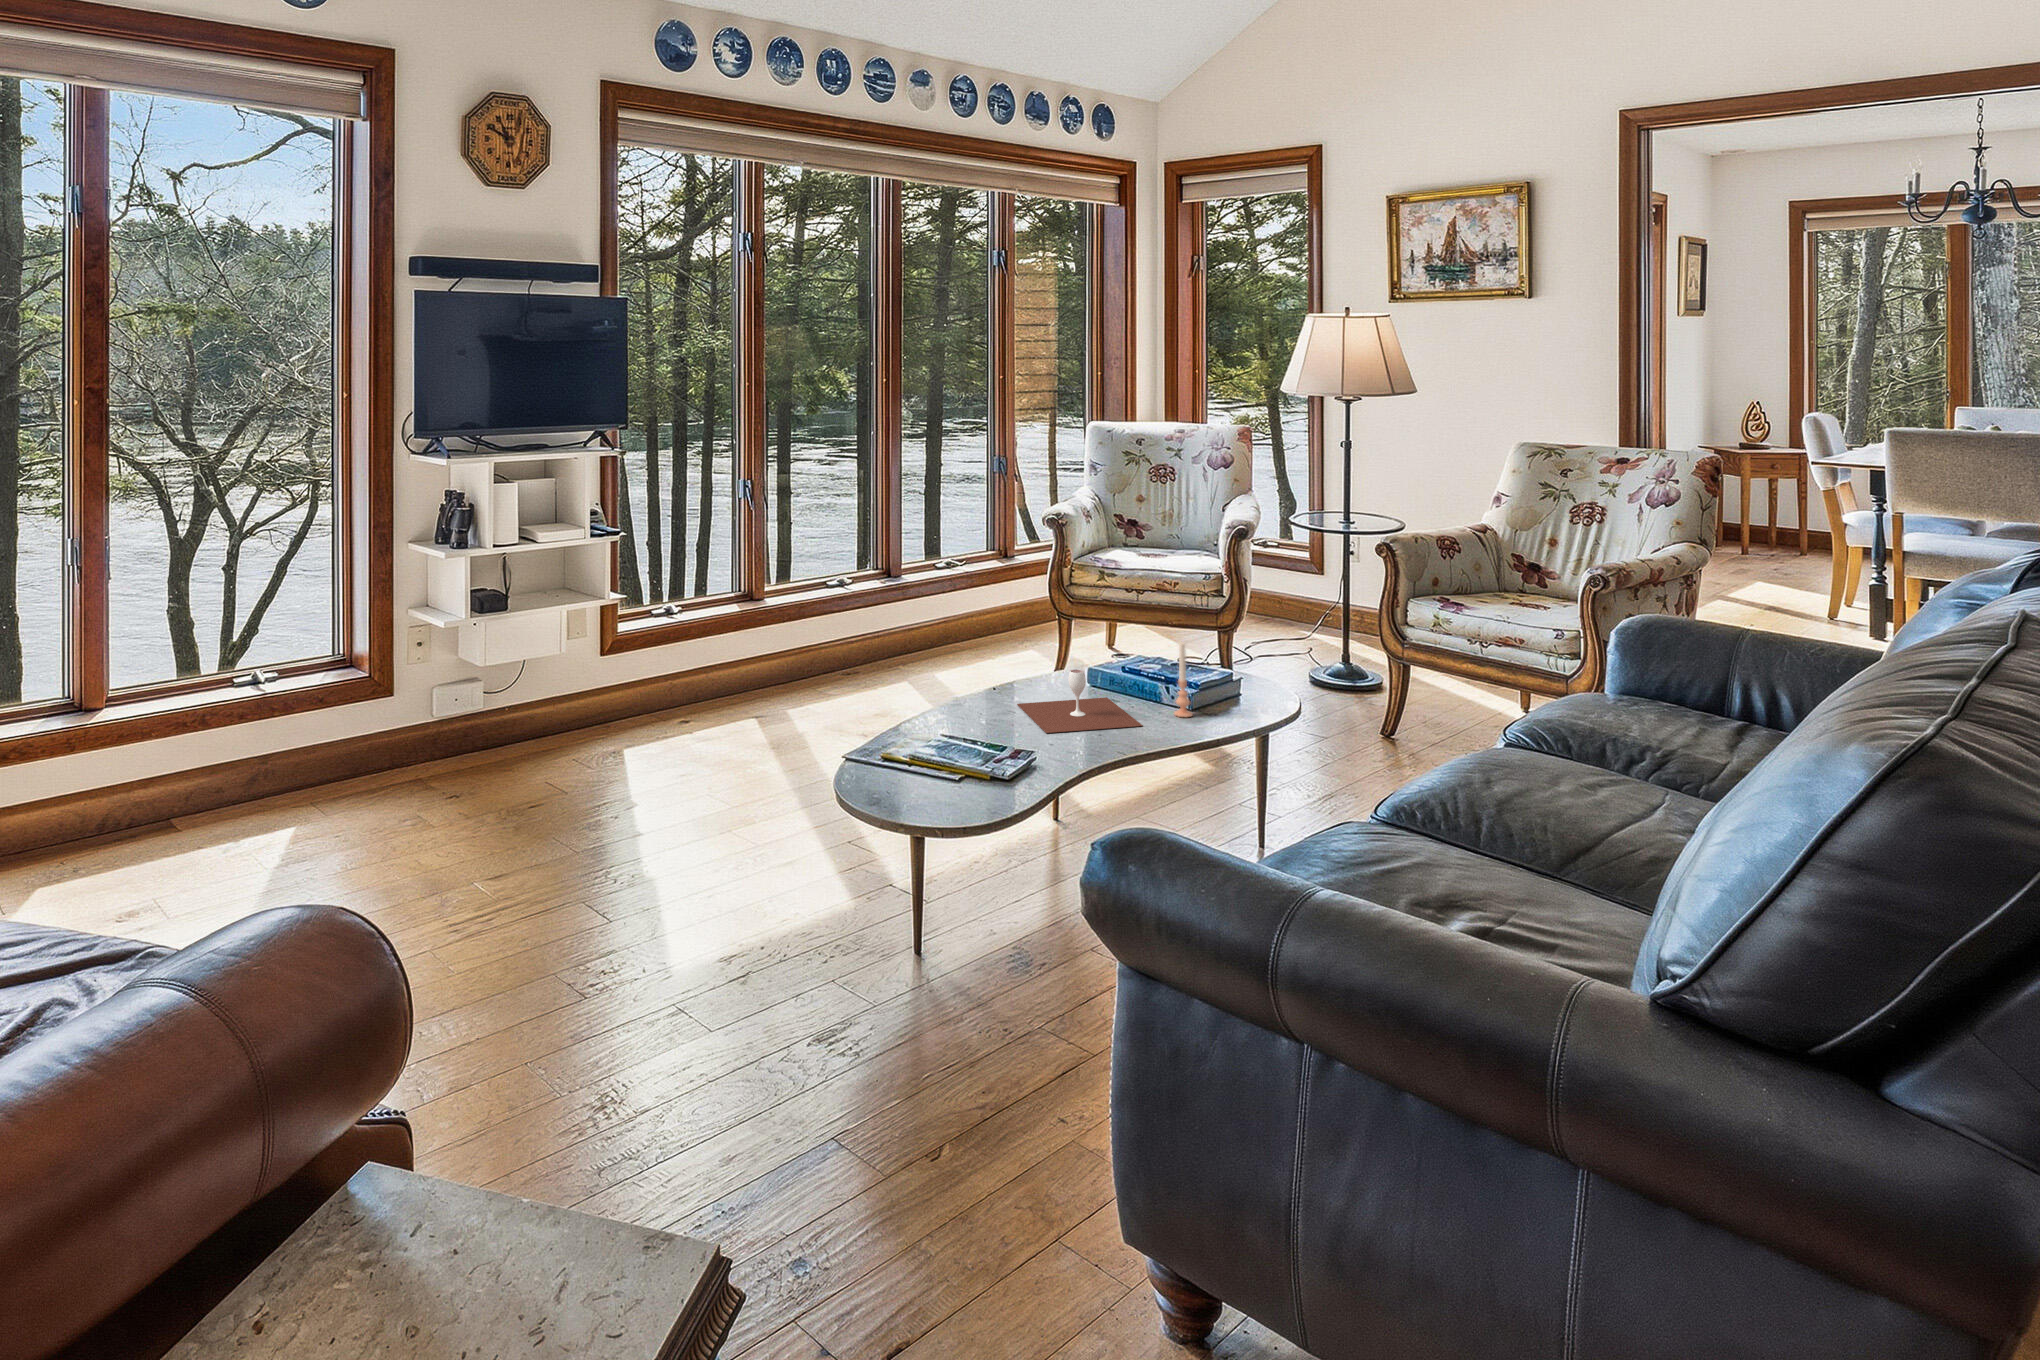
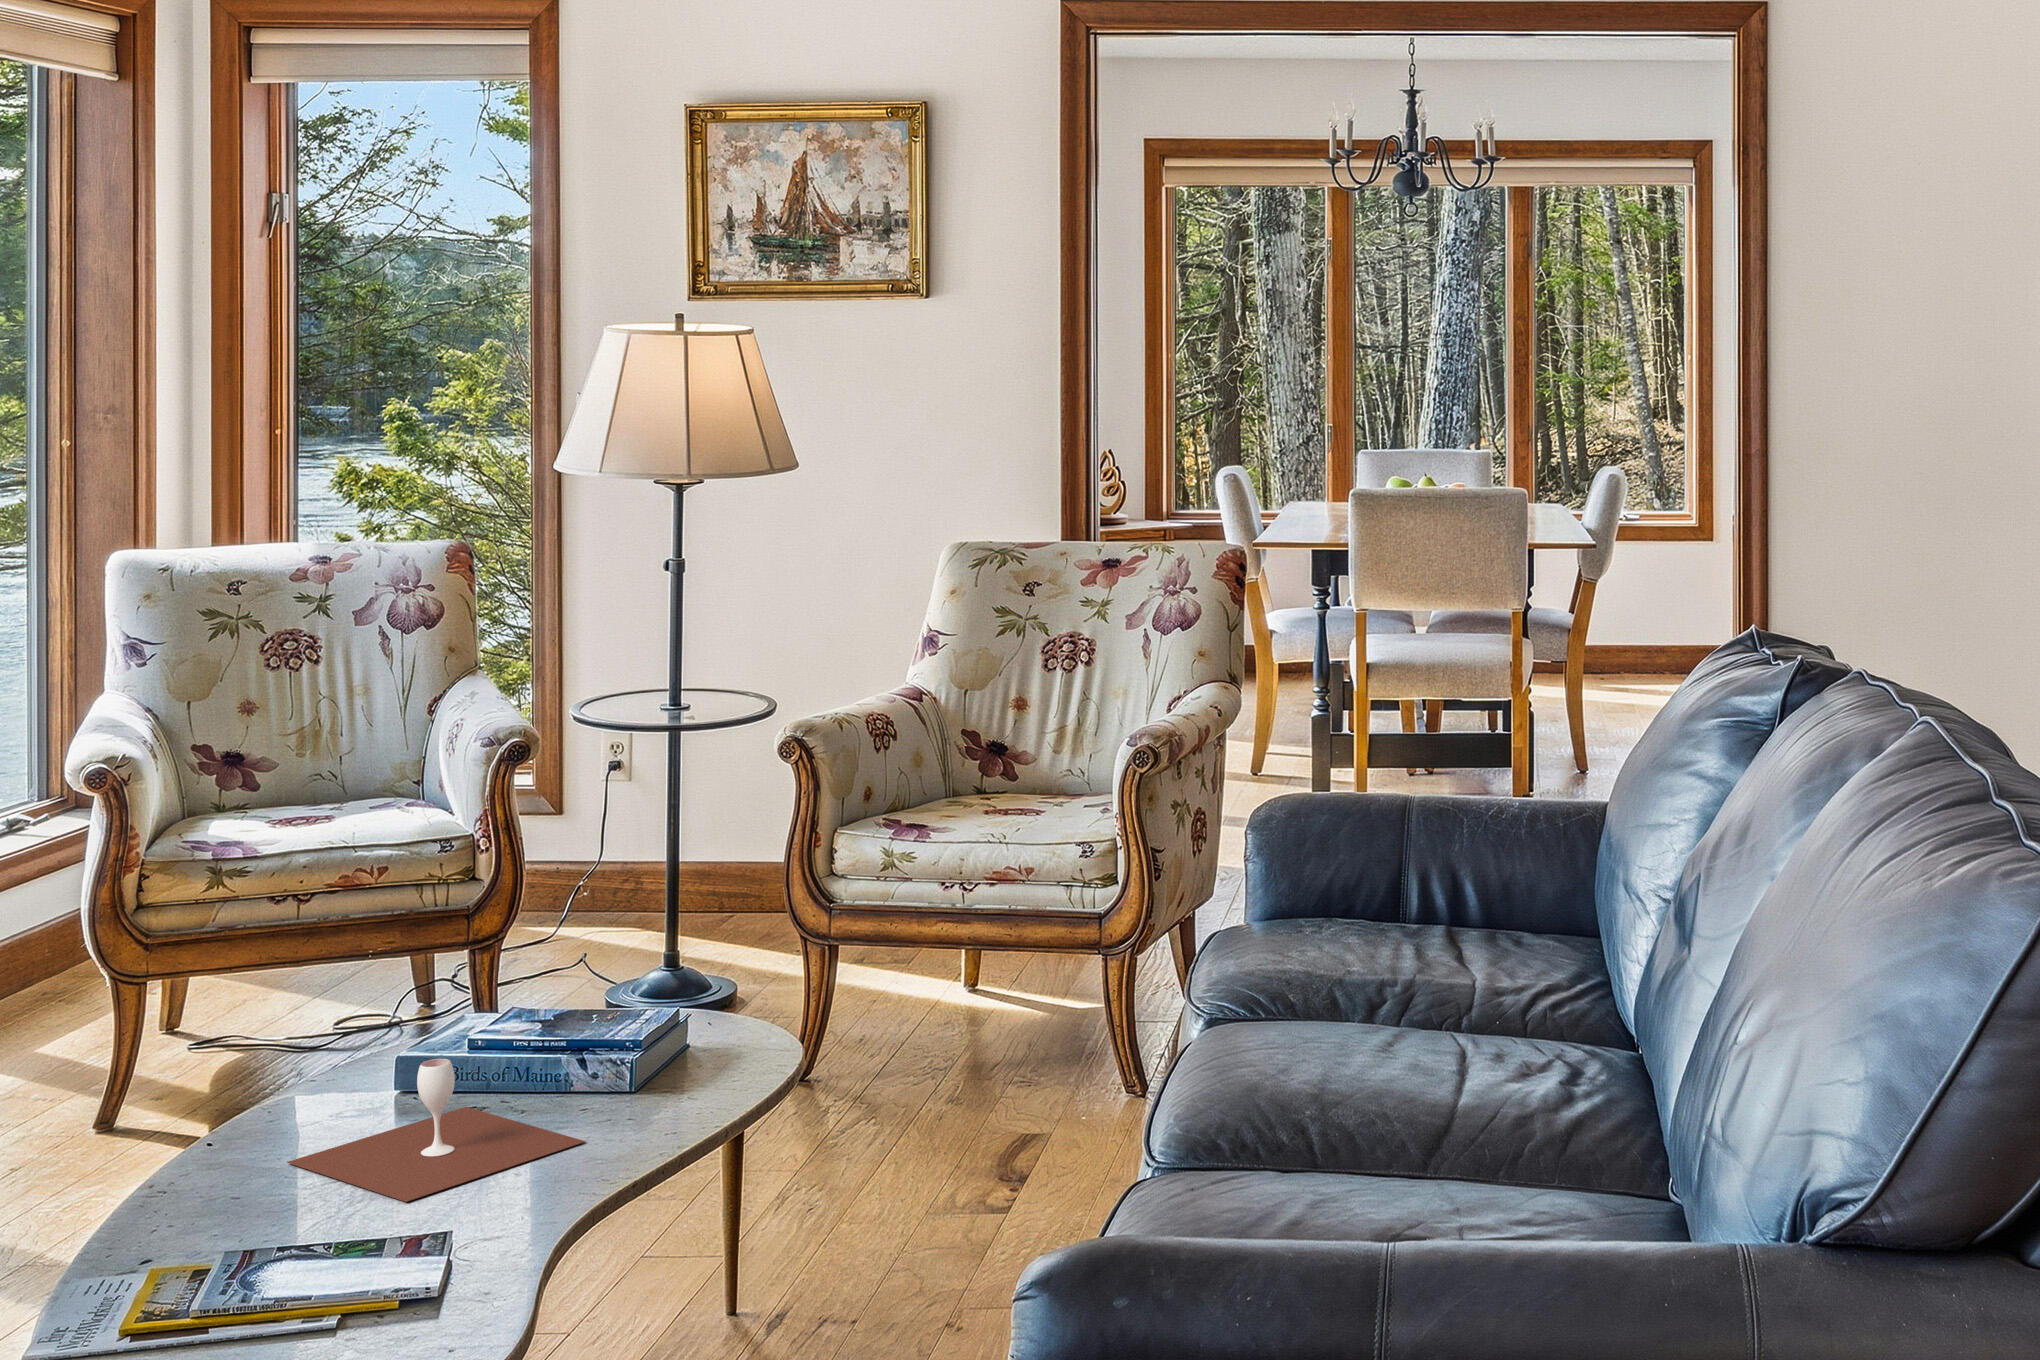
candle: present [1174,642,1192,717] -> none [623,963,660,1110]

